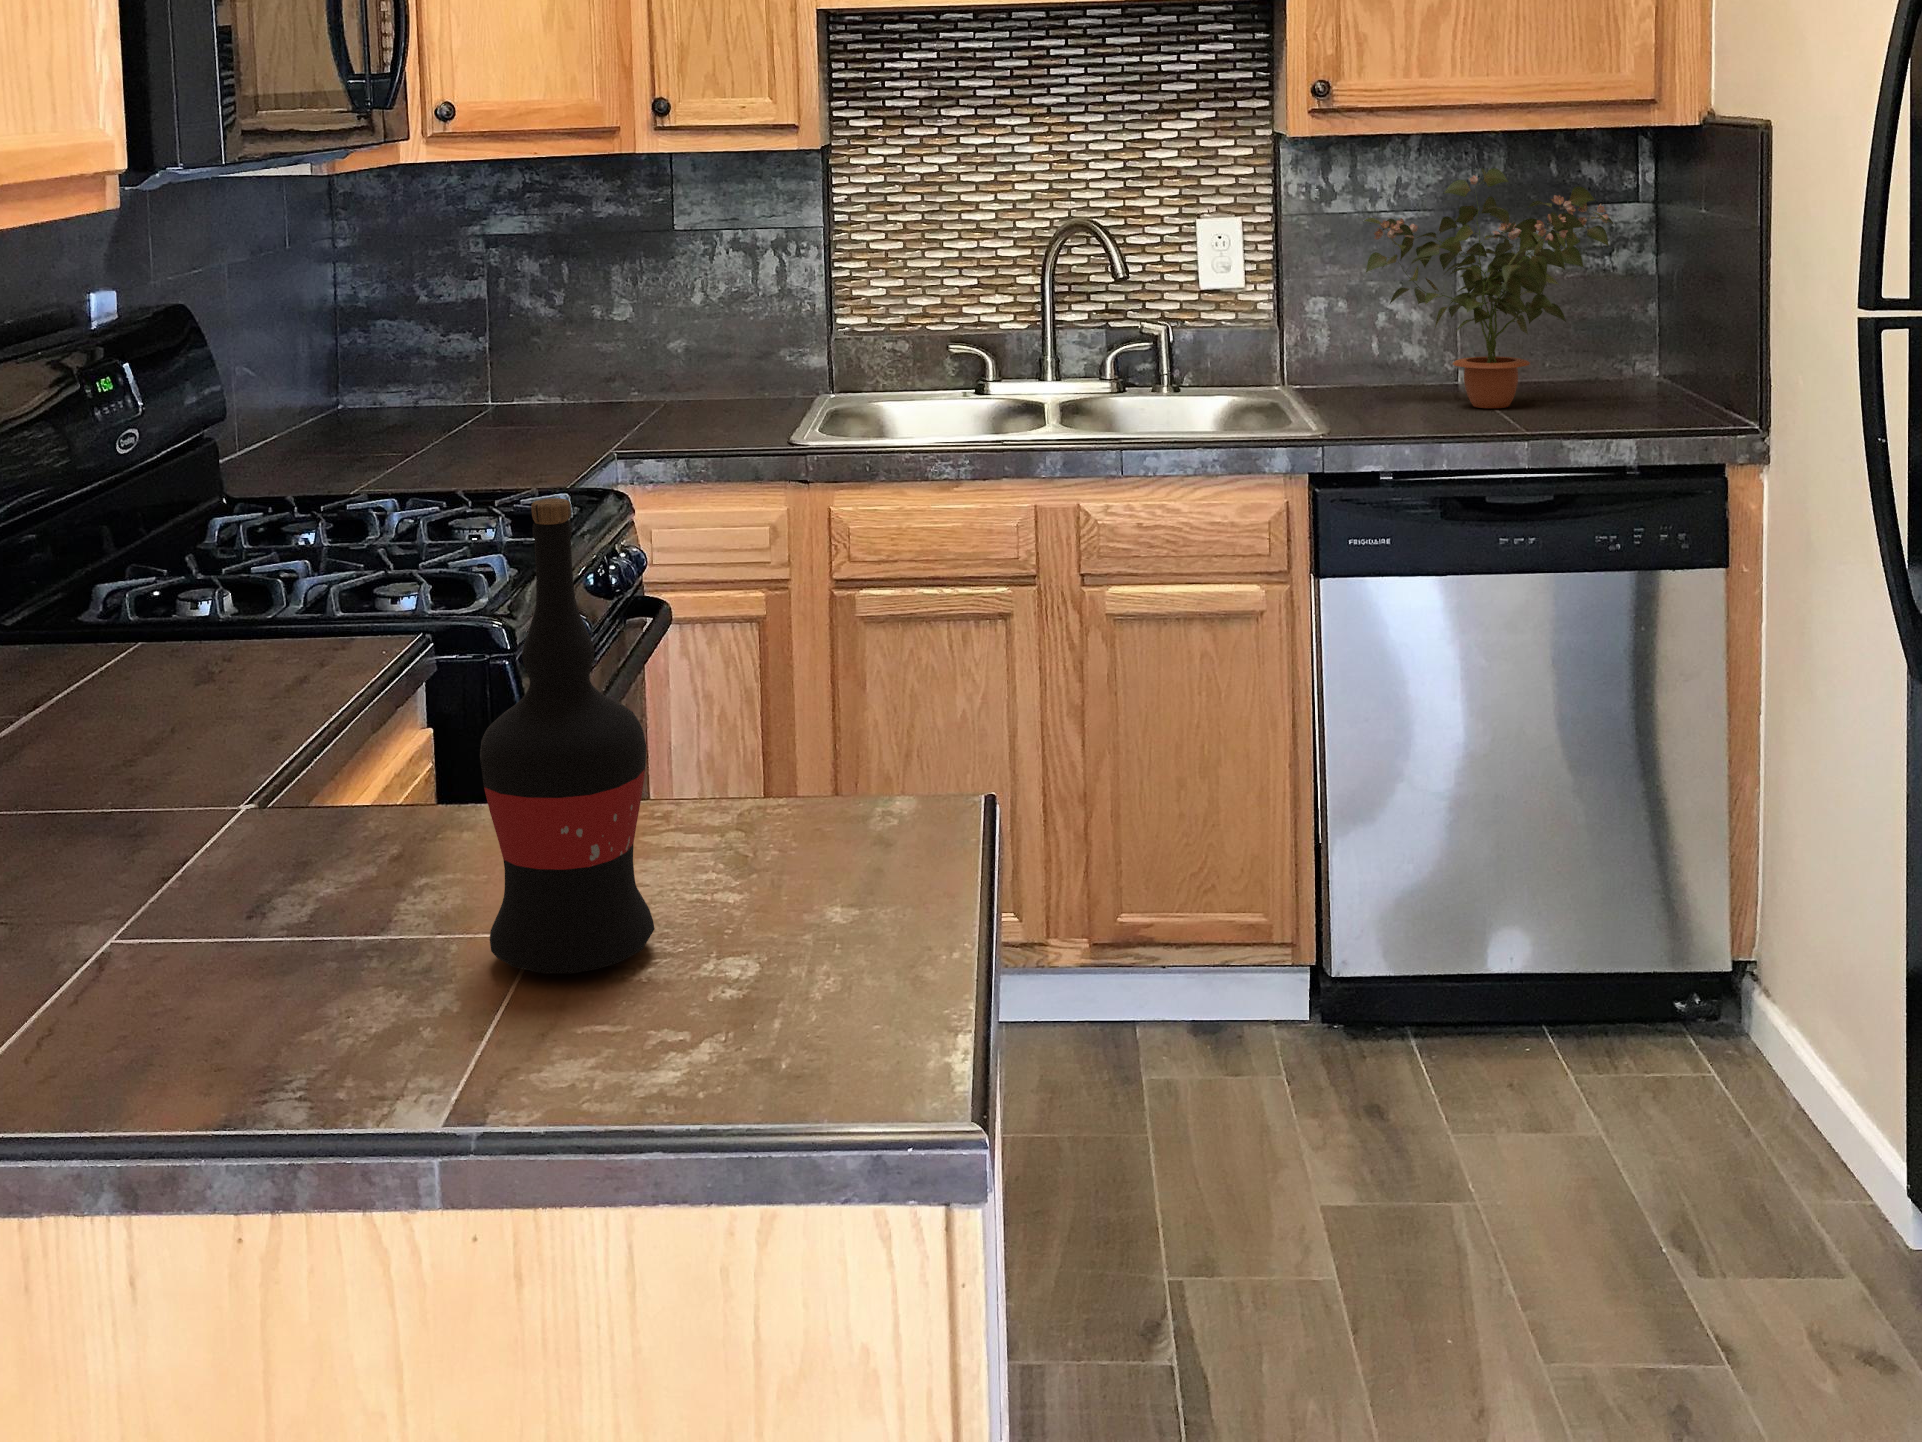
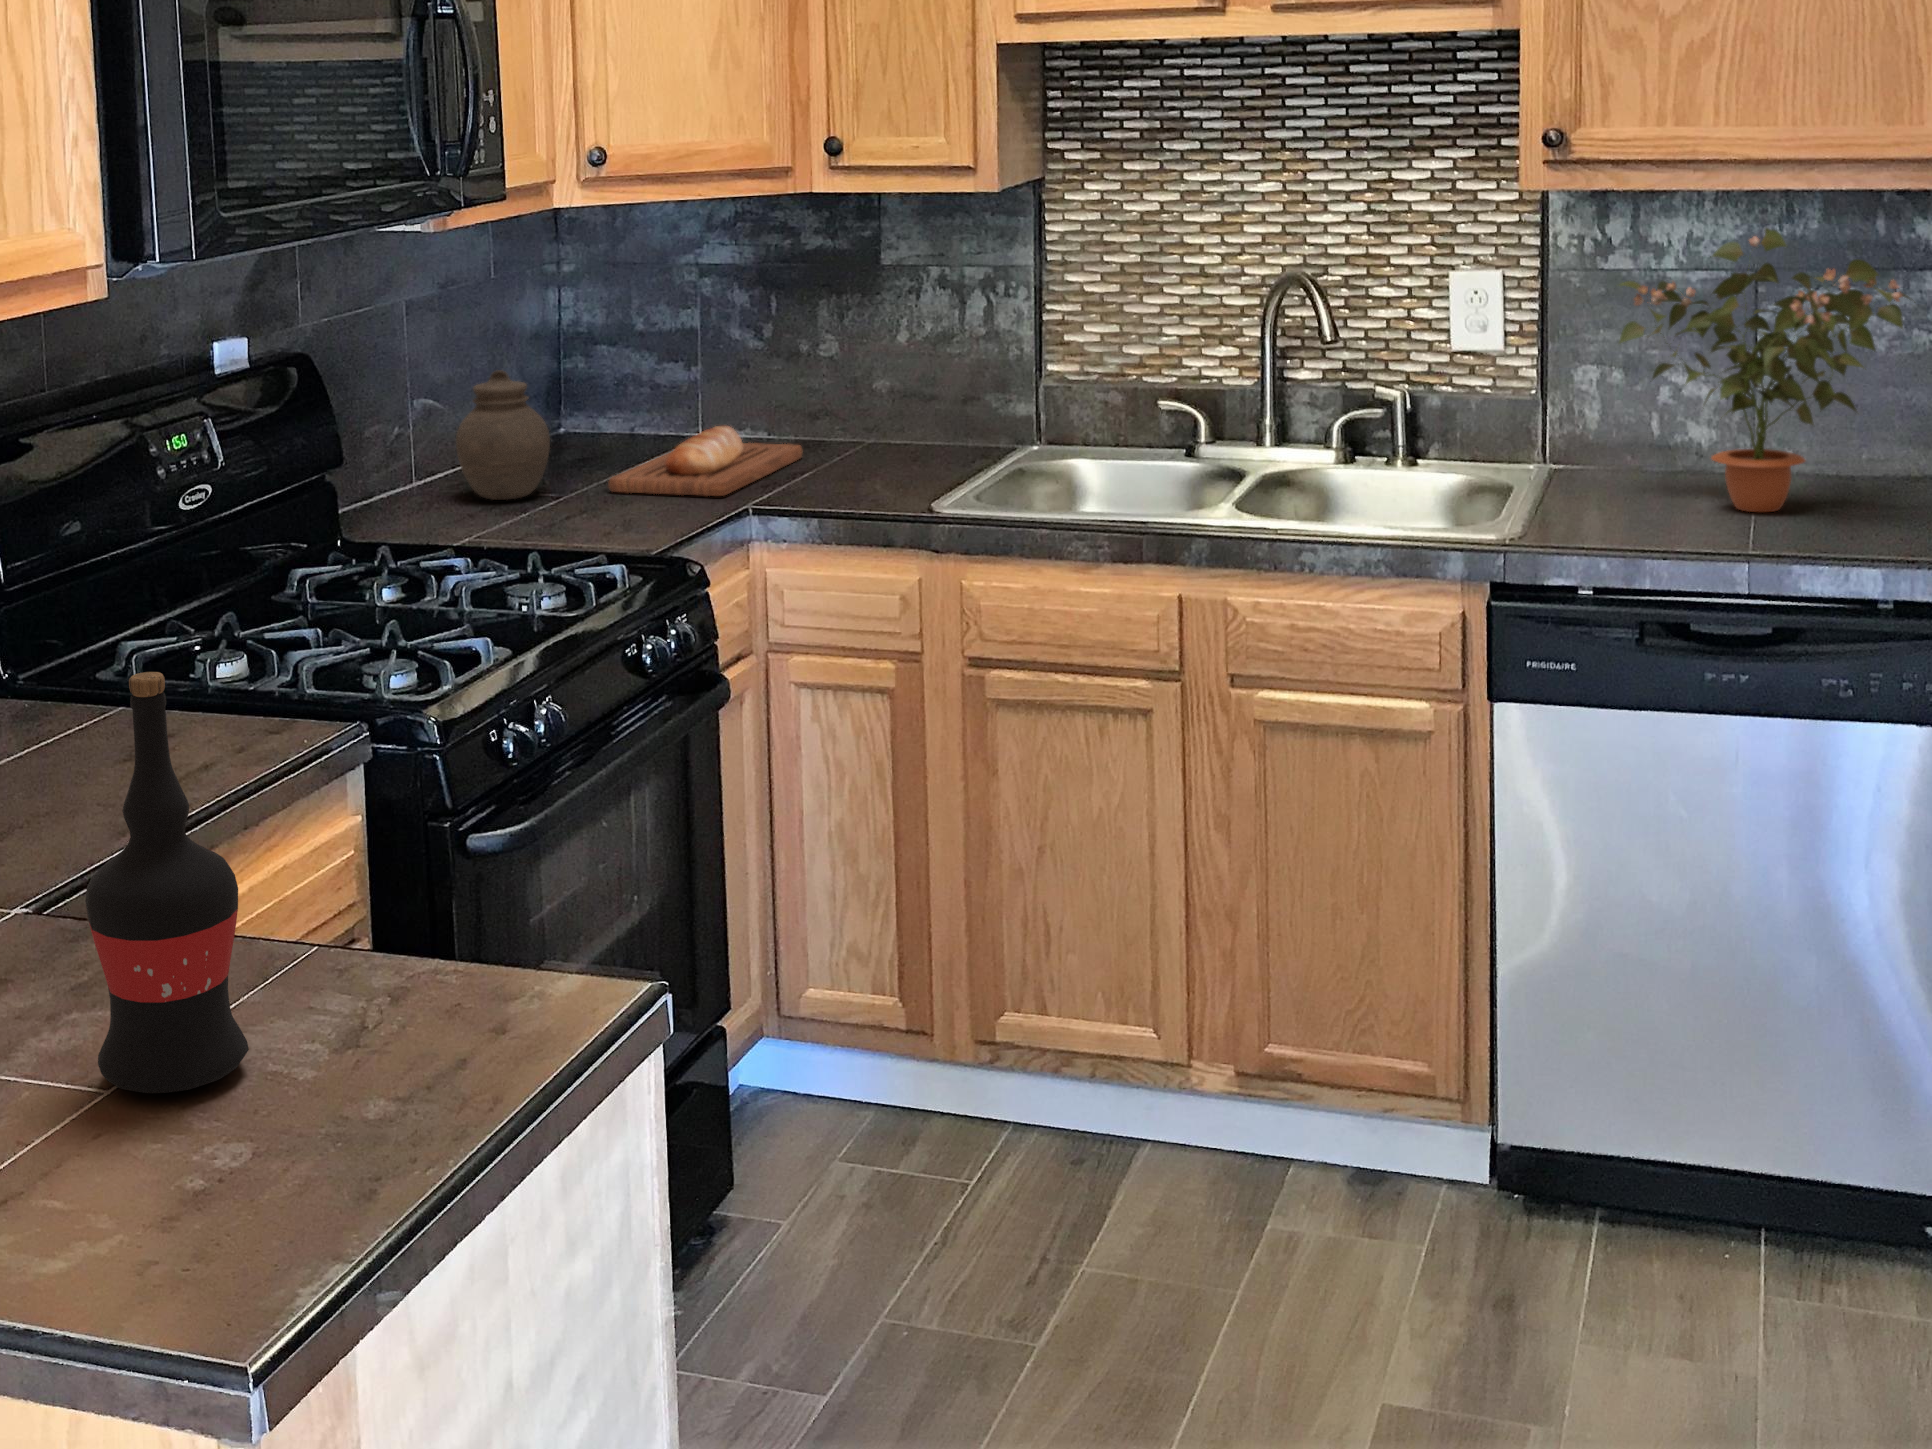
jar: none [293,329,391,459] -> present [456,370,550,500]
bread loaf: none [449,384,613,447] -> present [608,426,802,496]

